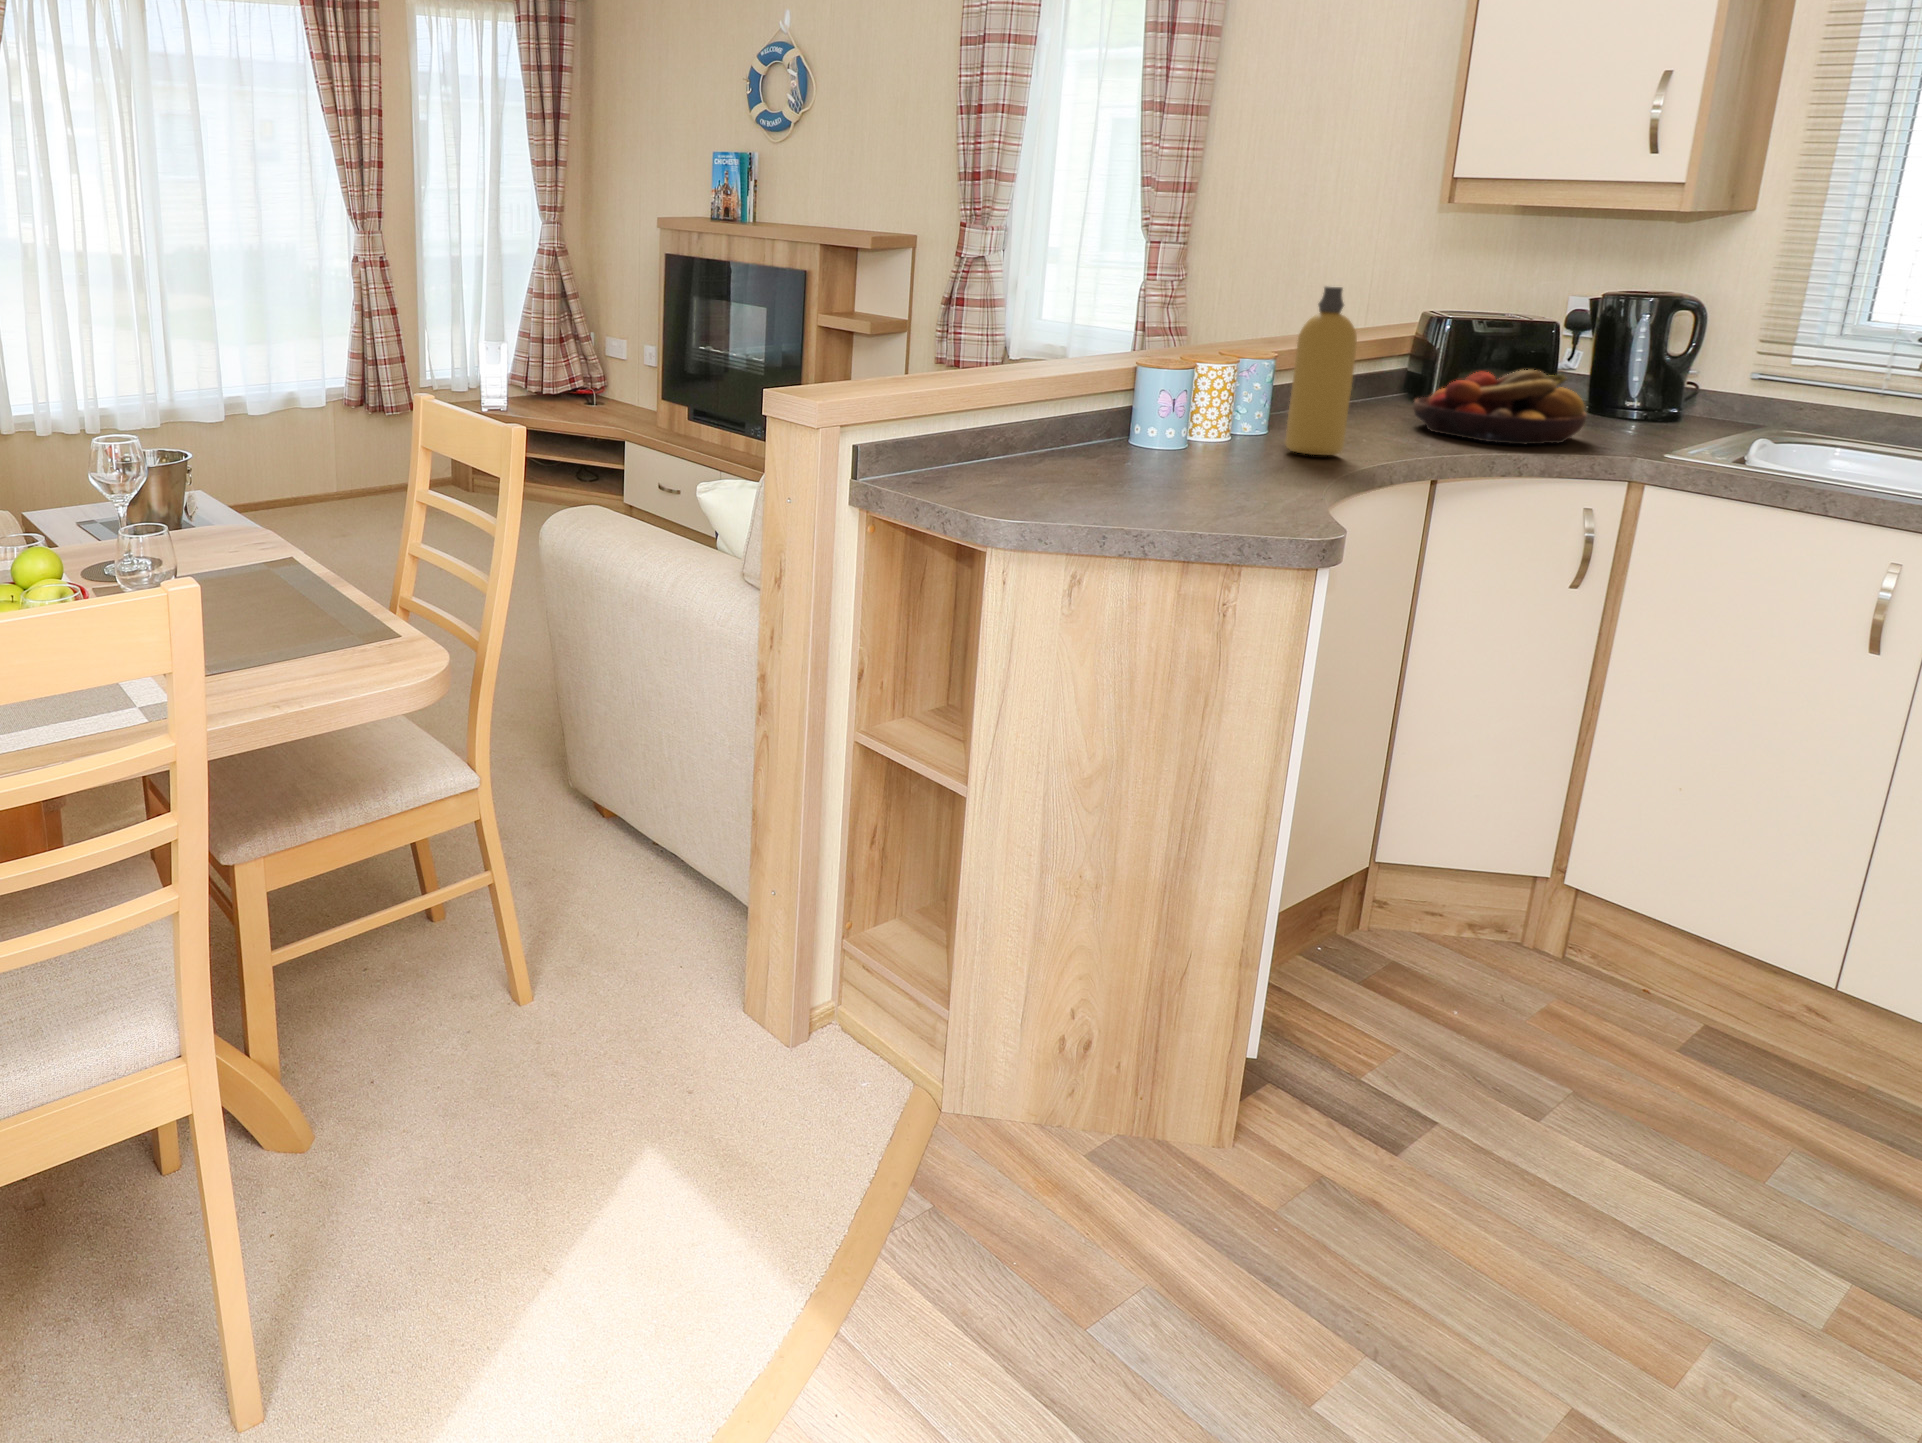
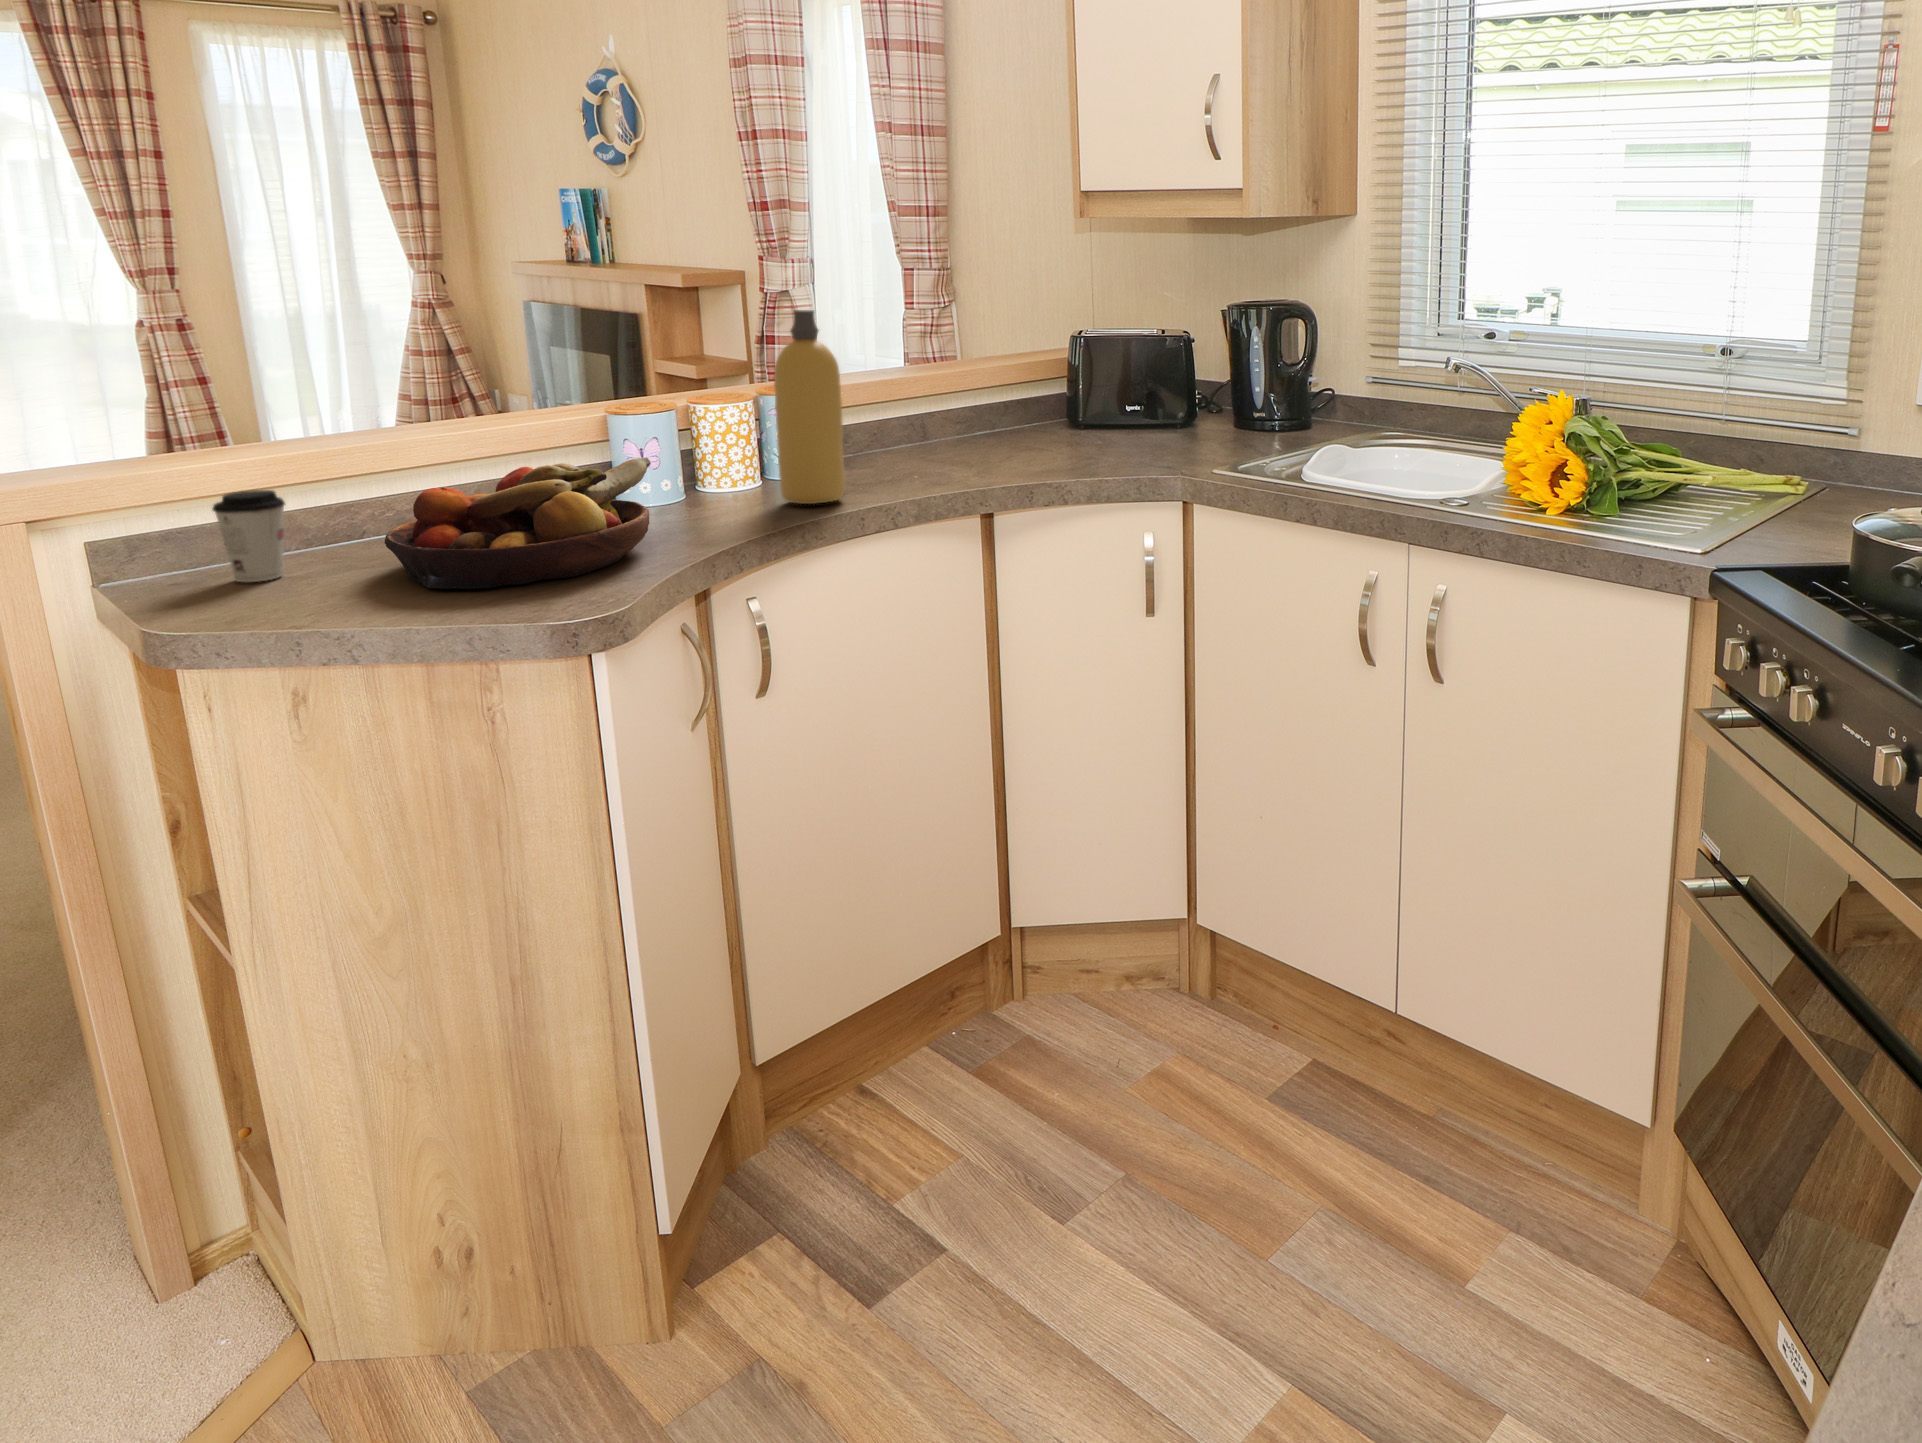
fruit bowl: present [1413,370,1587,444] -> present [385,458,651,589]
coffee cup: none [965,408,1011,478] -> present [212,490,285,582]

